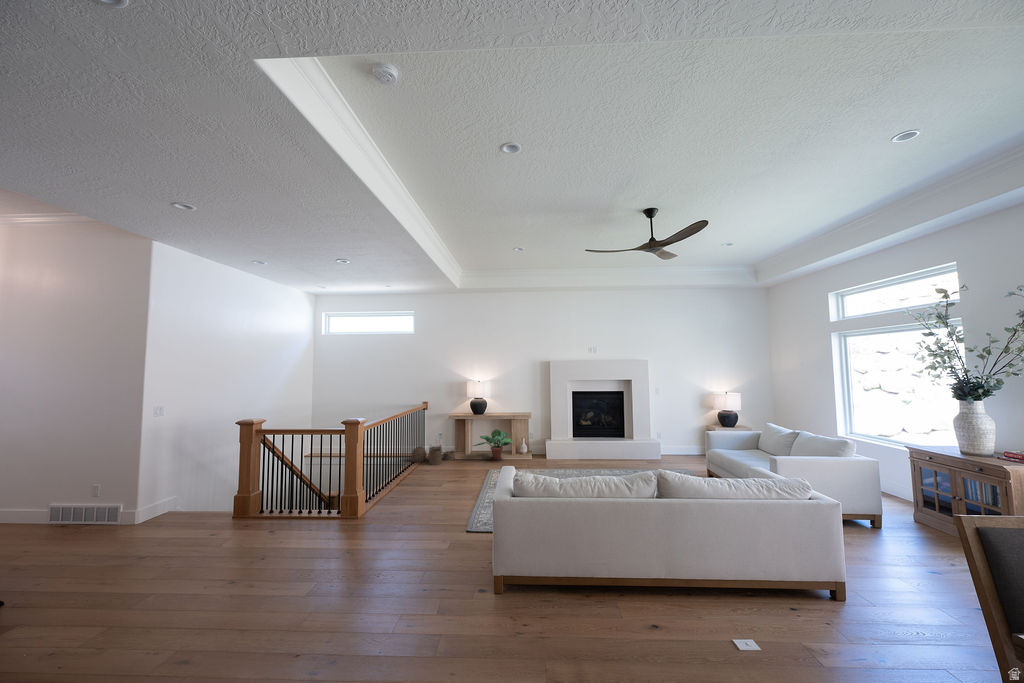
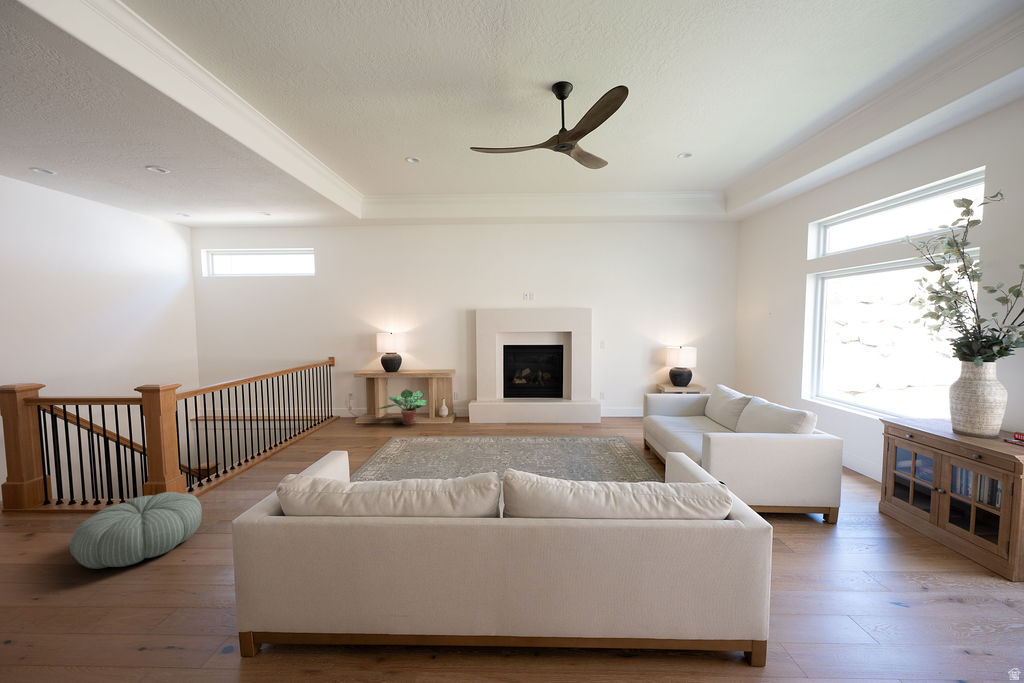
woven basket: present [412,446,455,465] -> none [304,407,360,432]
pouf: none [333,500,405,548] -> present [70,492,202,569]

